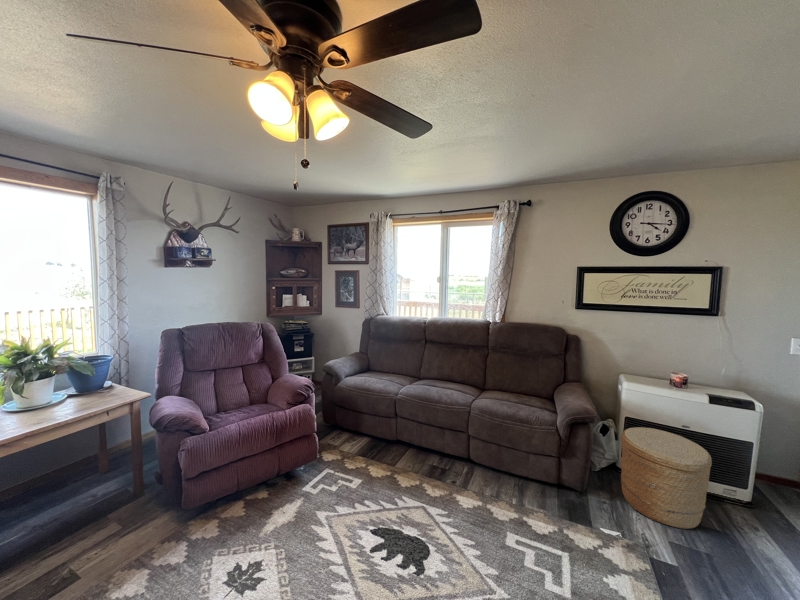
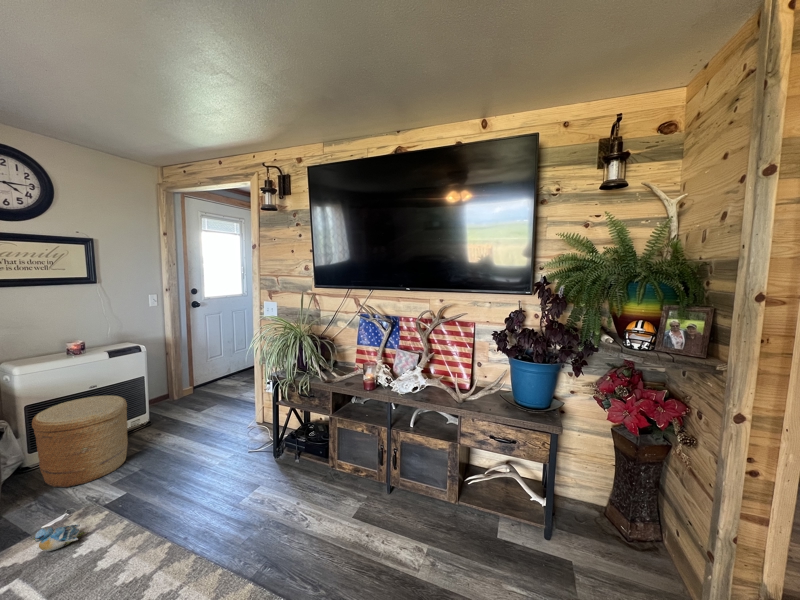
plush toy: none [586,530,622,568] -> present [33,524,85,551]

